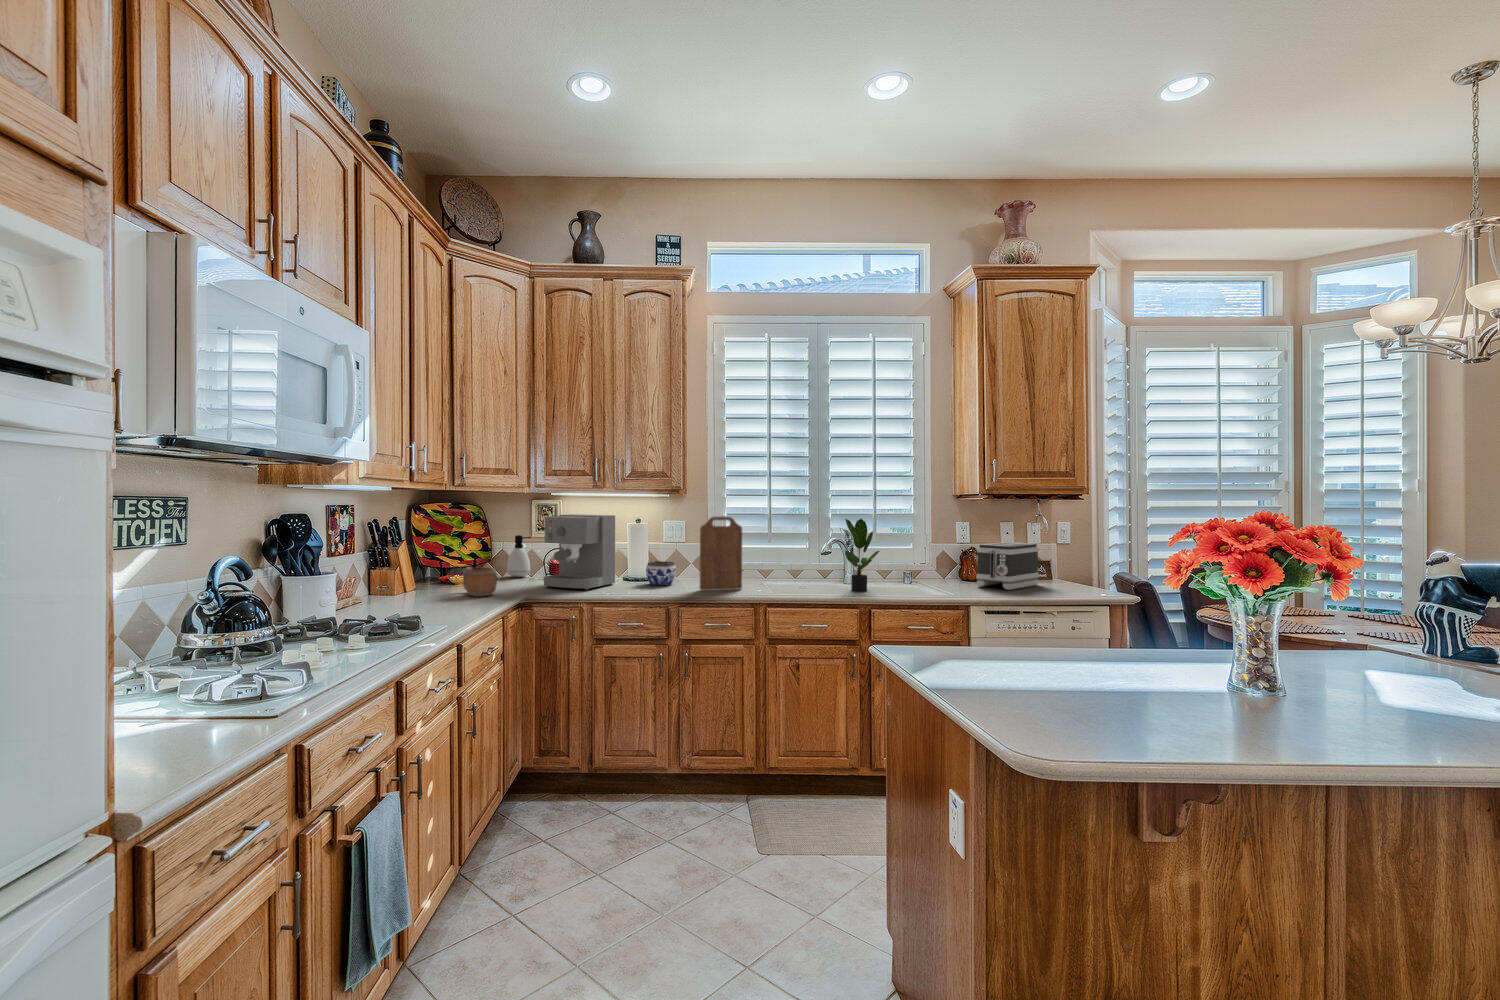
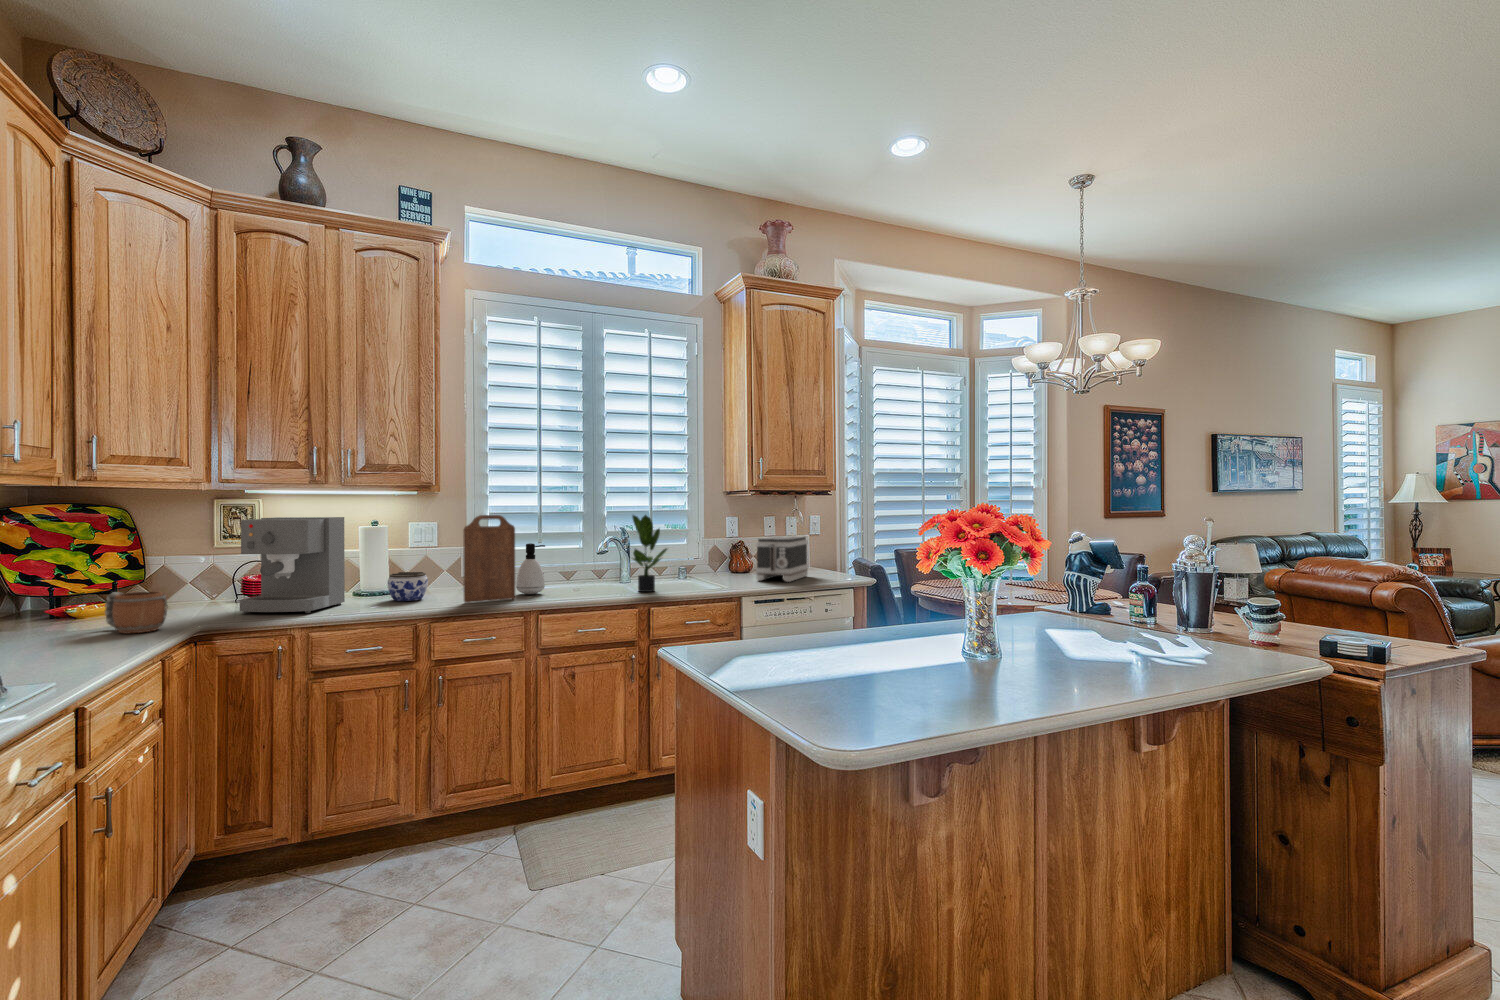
soap dispenser: present [507,535,531,577] -> present [516,543,545,594]

